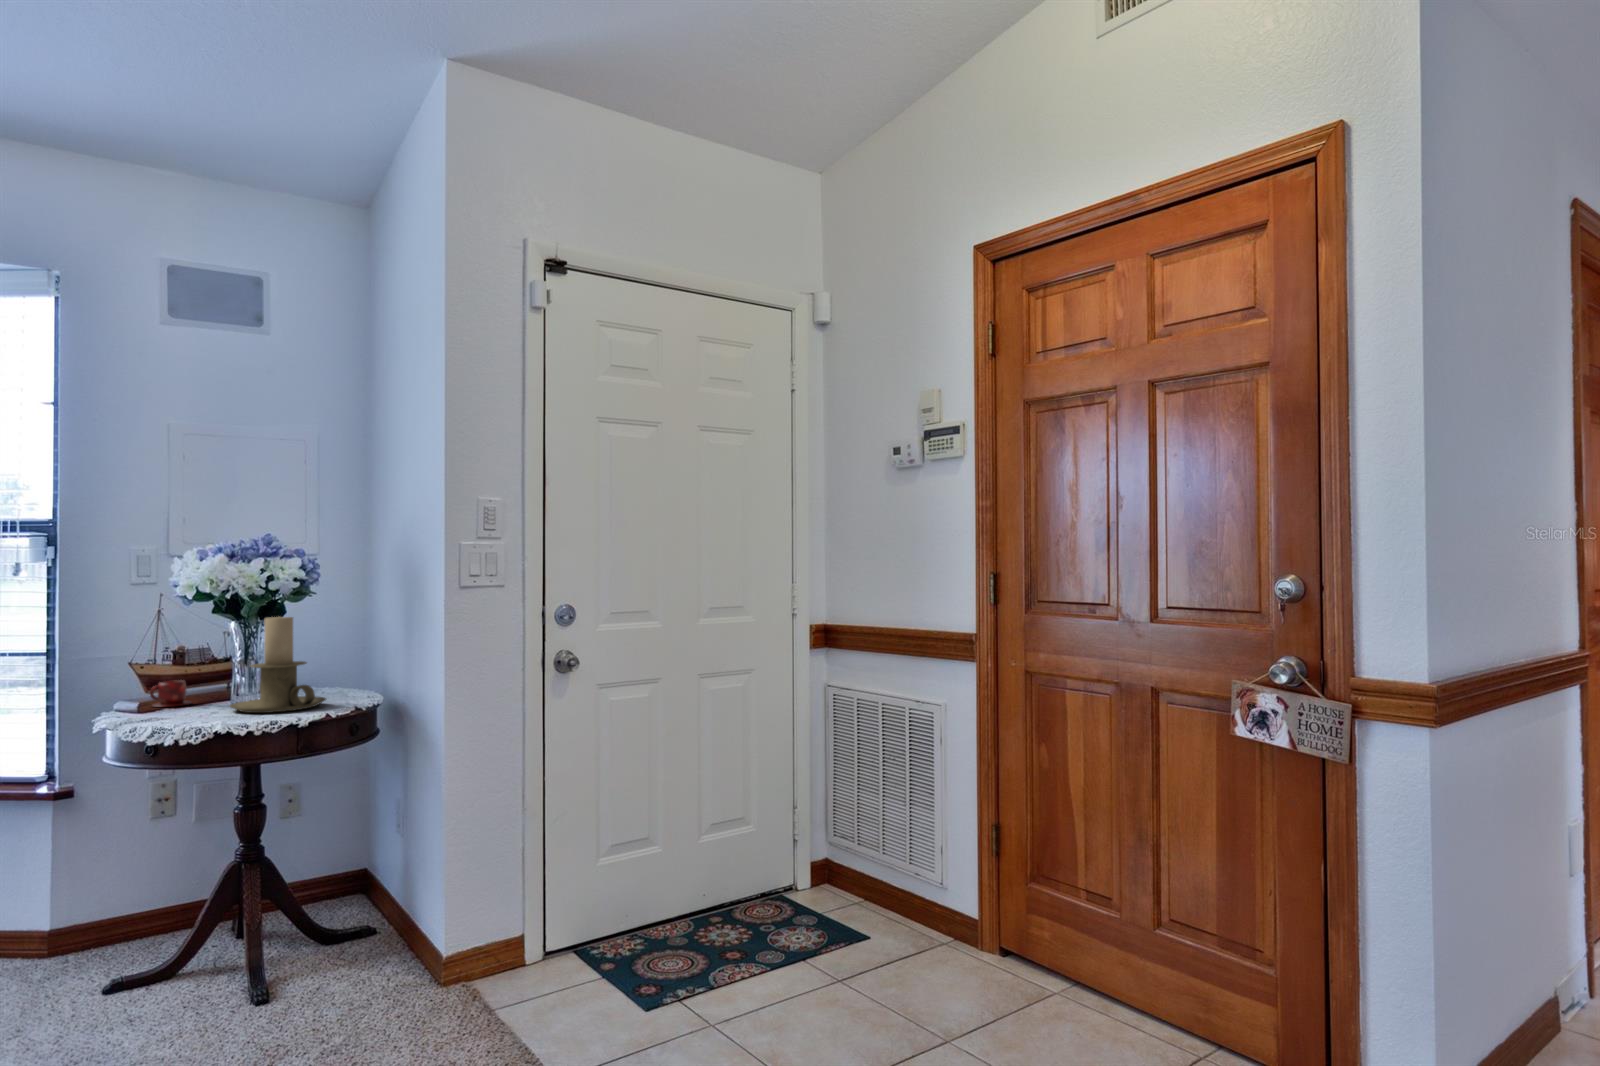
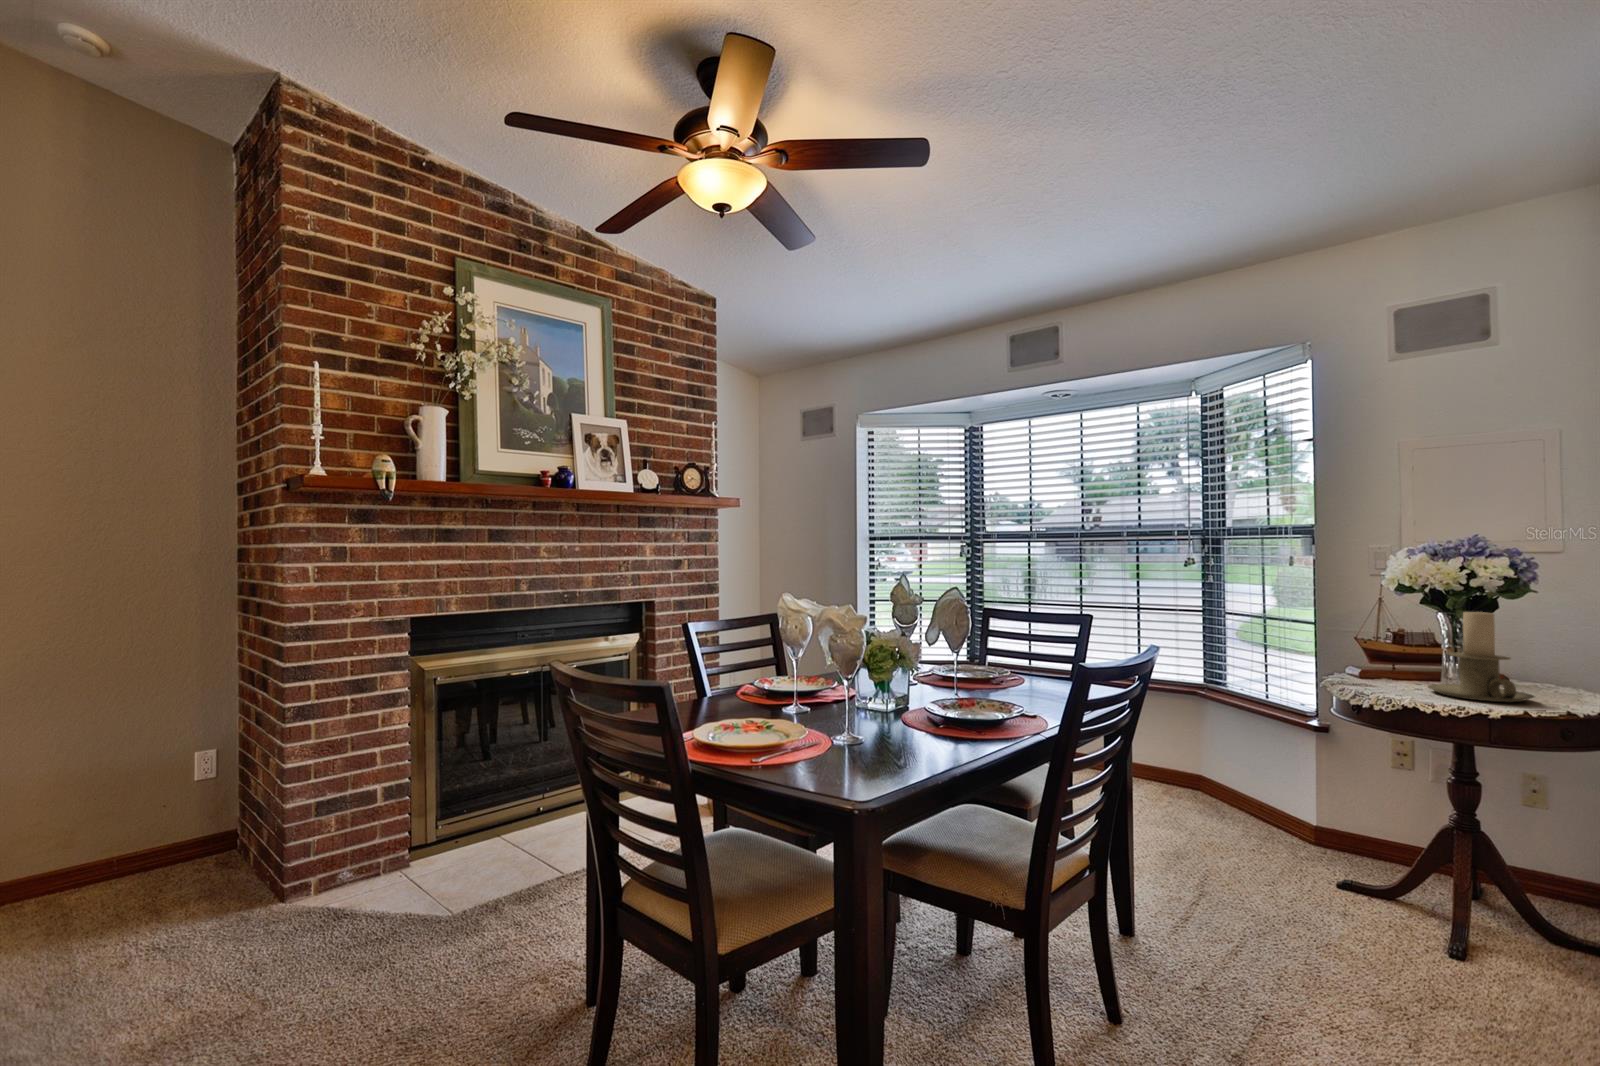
teacup: present [150,680,192,707] -> none [1371,656,1409,678]

